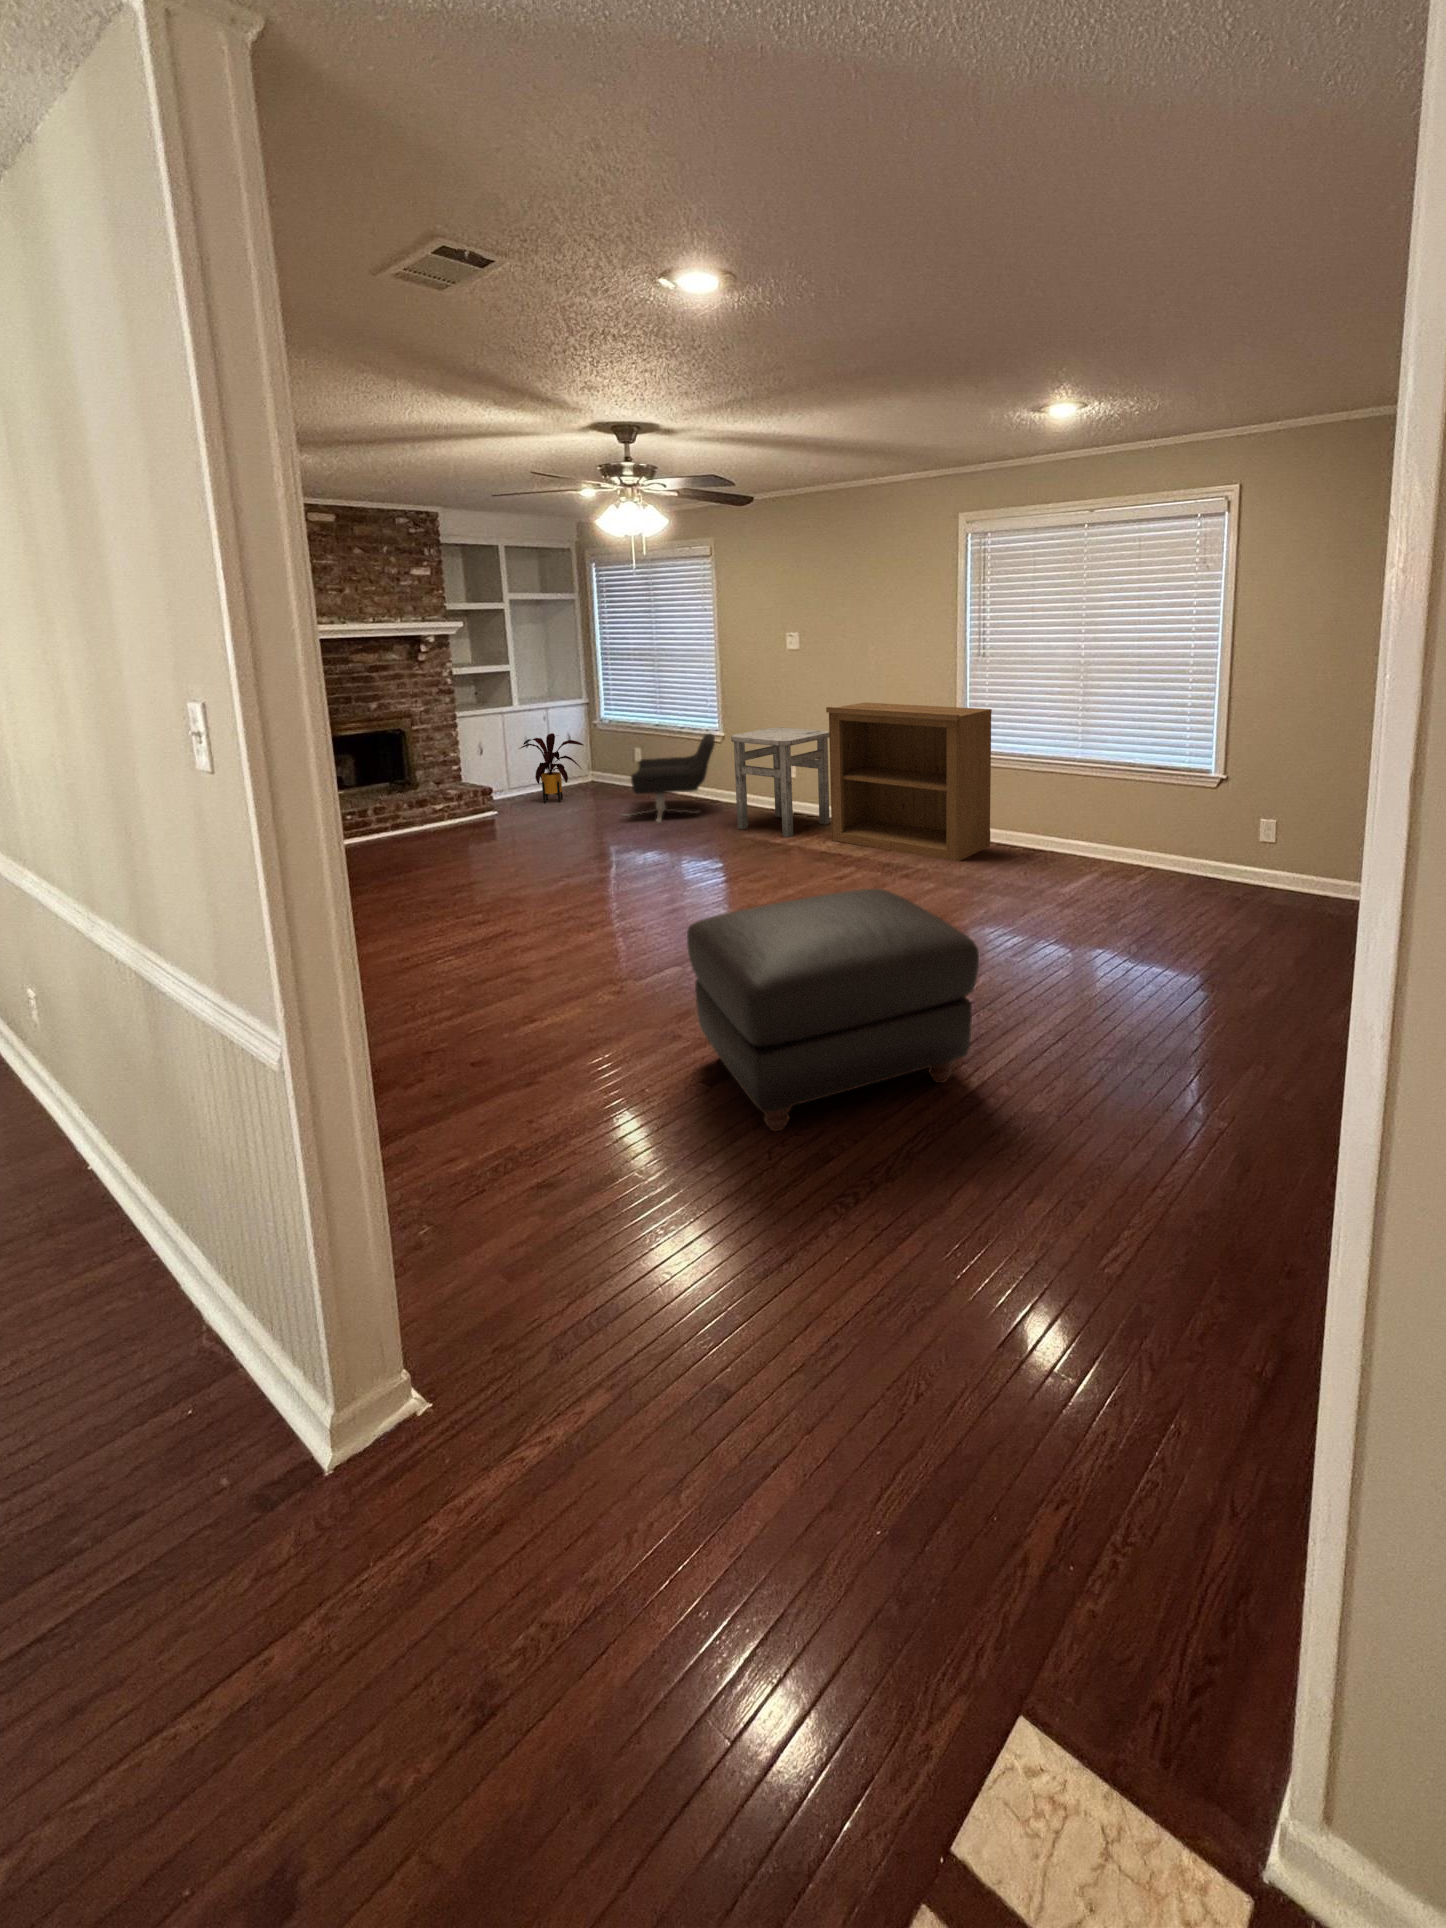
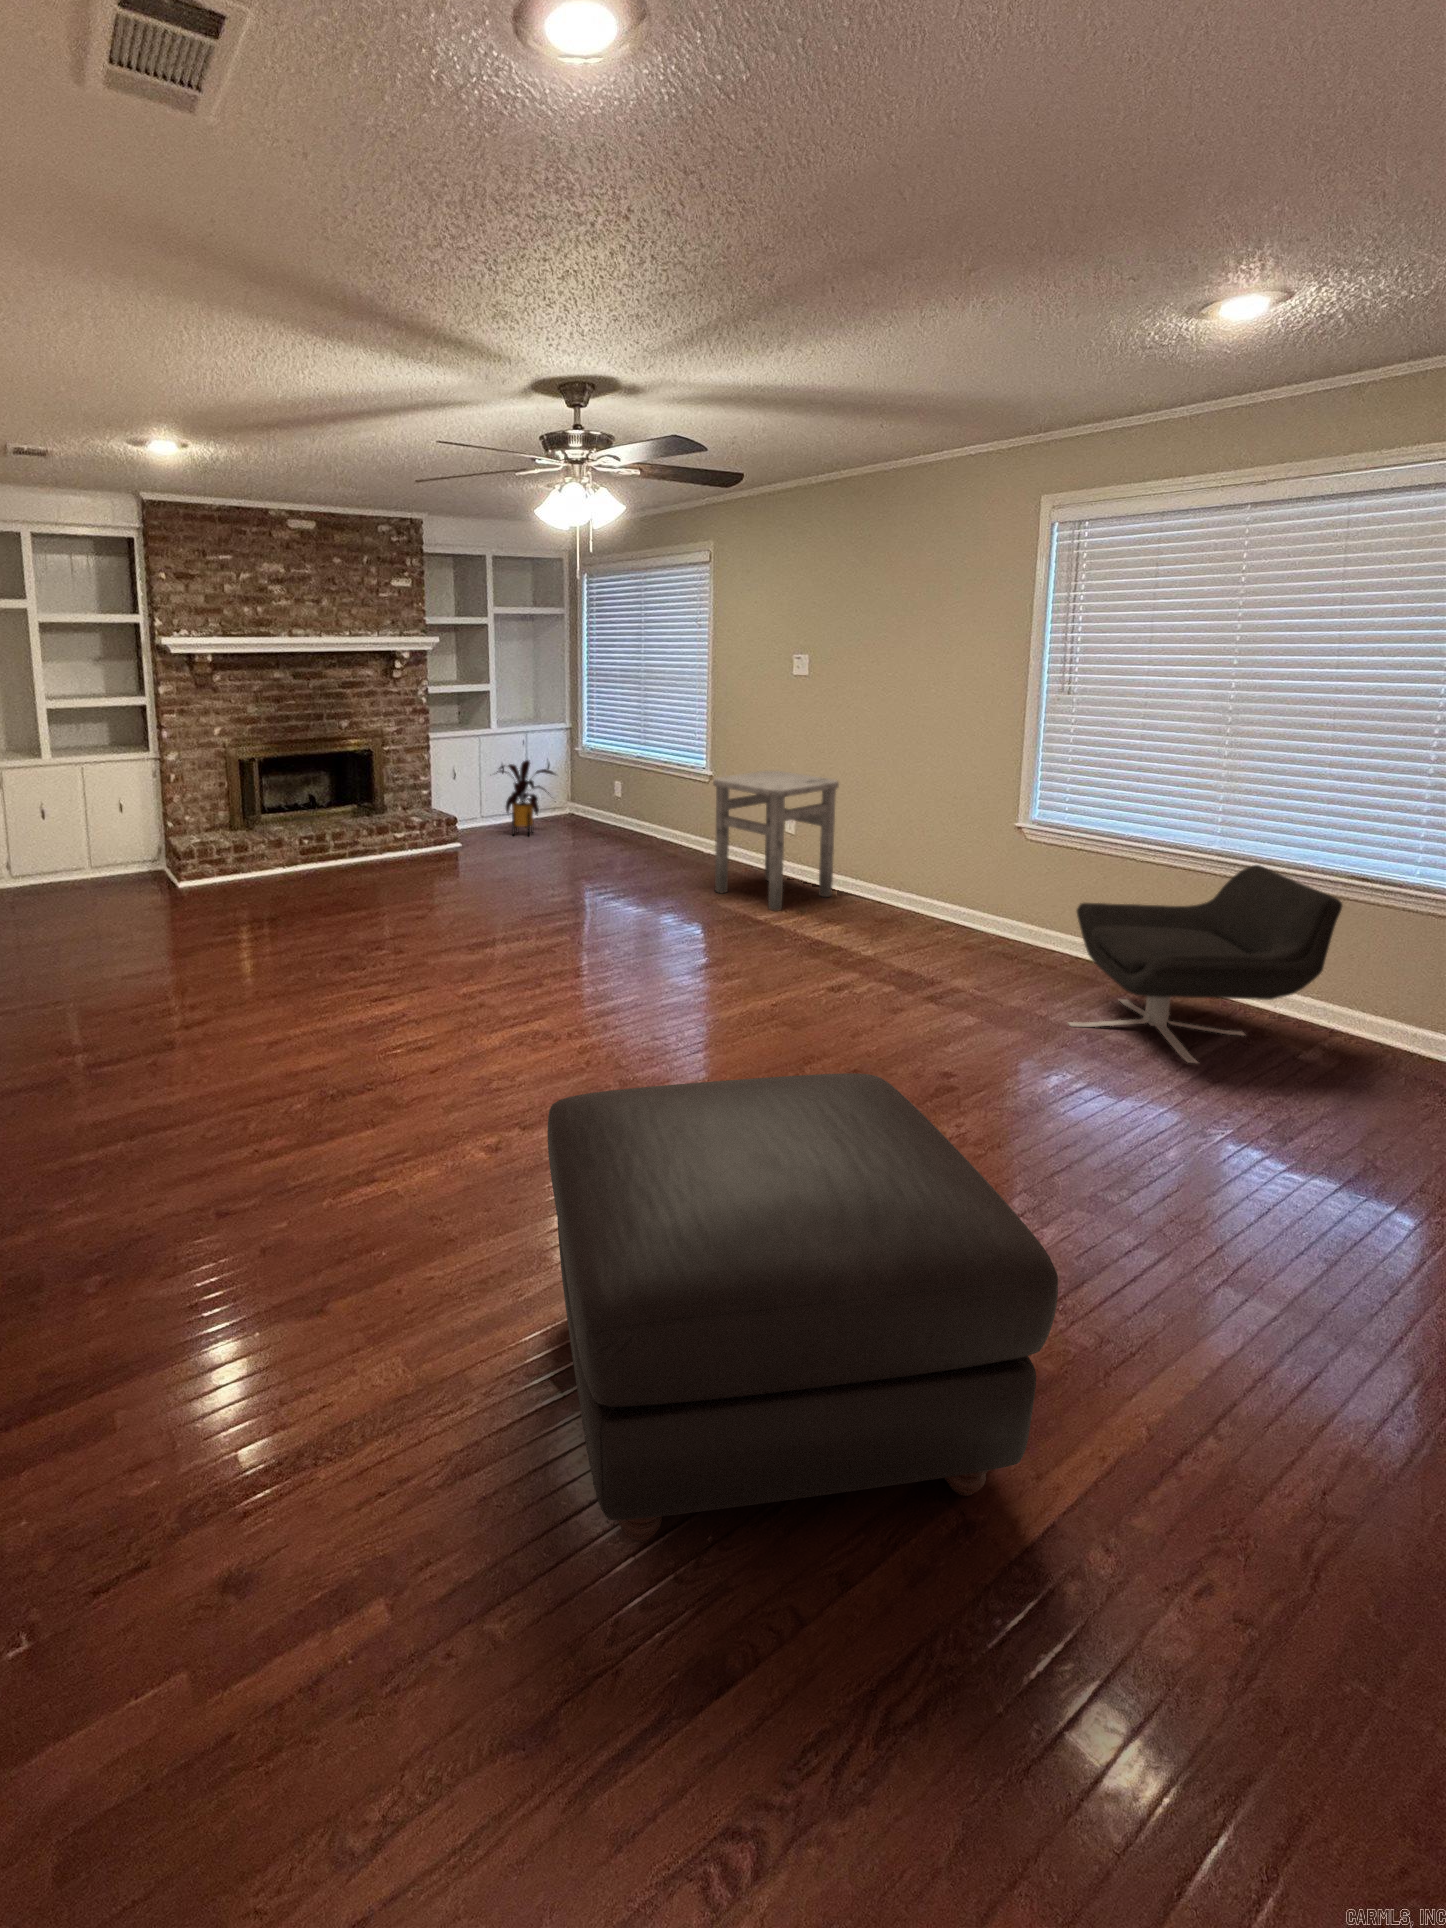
bookshelf: present [826,703,992,861] -> none [831,747,1075,979]
lounge chair: present [631,734,715,821] -> present [1068,865,1343,1063]

